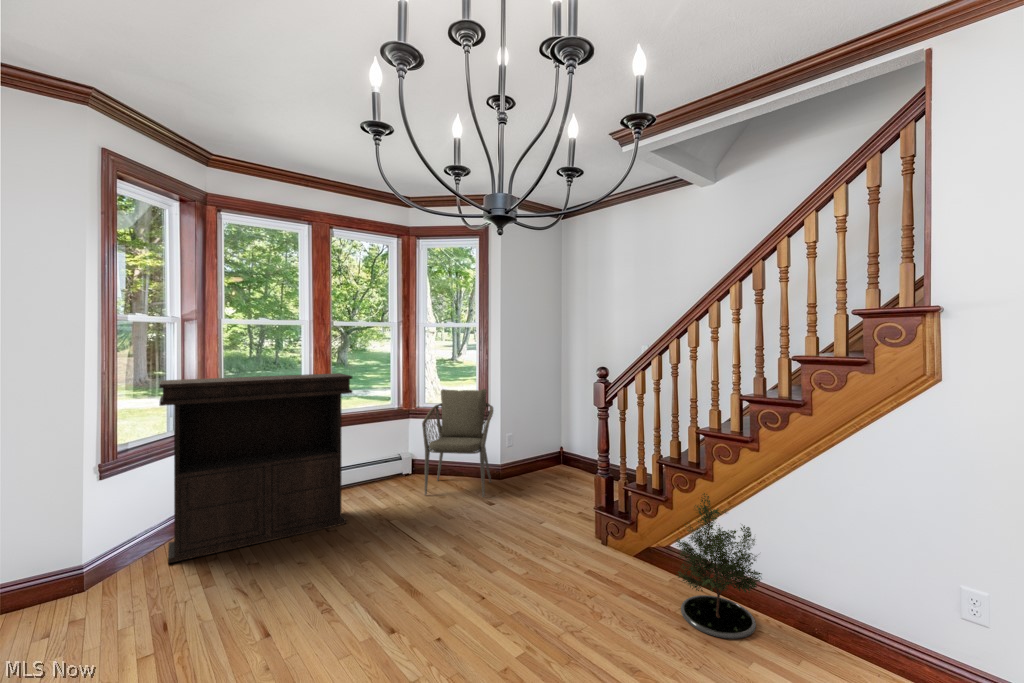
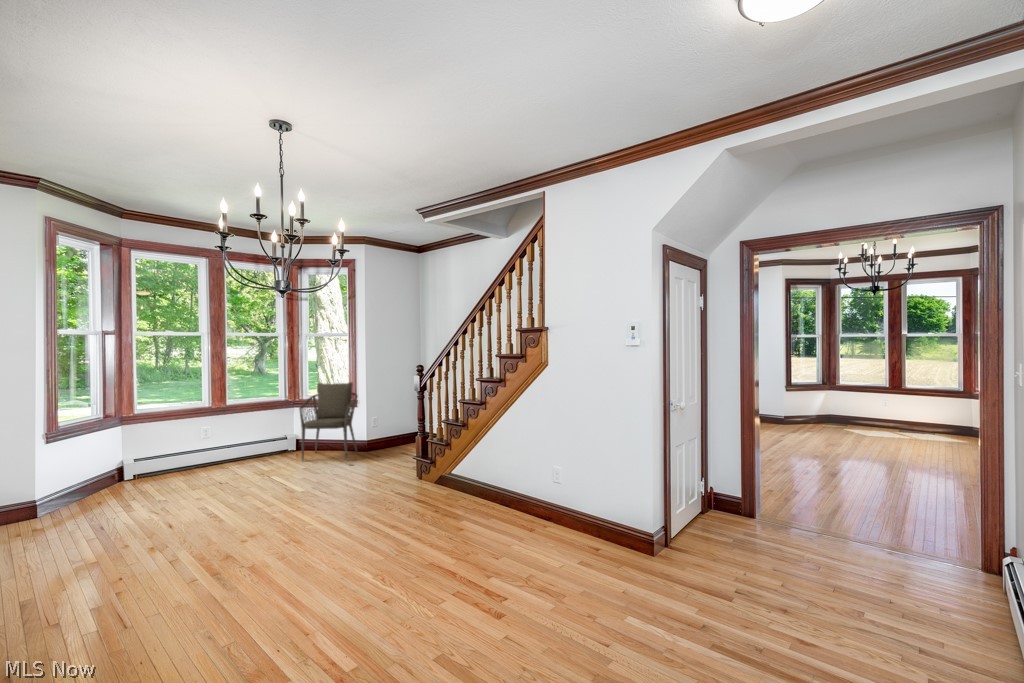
console table: present [159,373,352,563] -> none [88,372,240,506]
potted tree: present [676,493,762,639] -> none [432,434,485,514]

